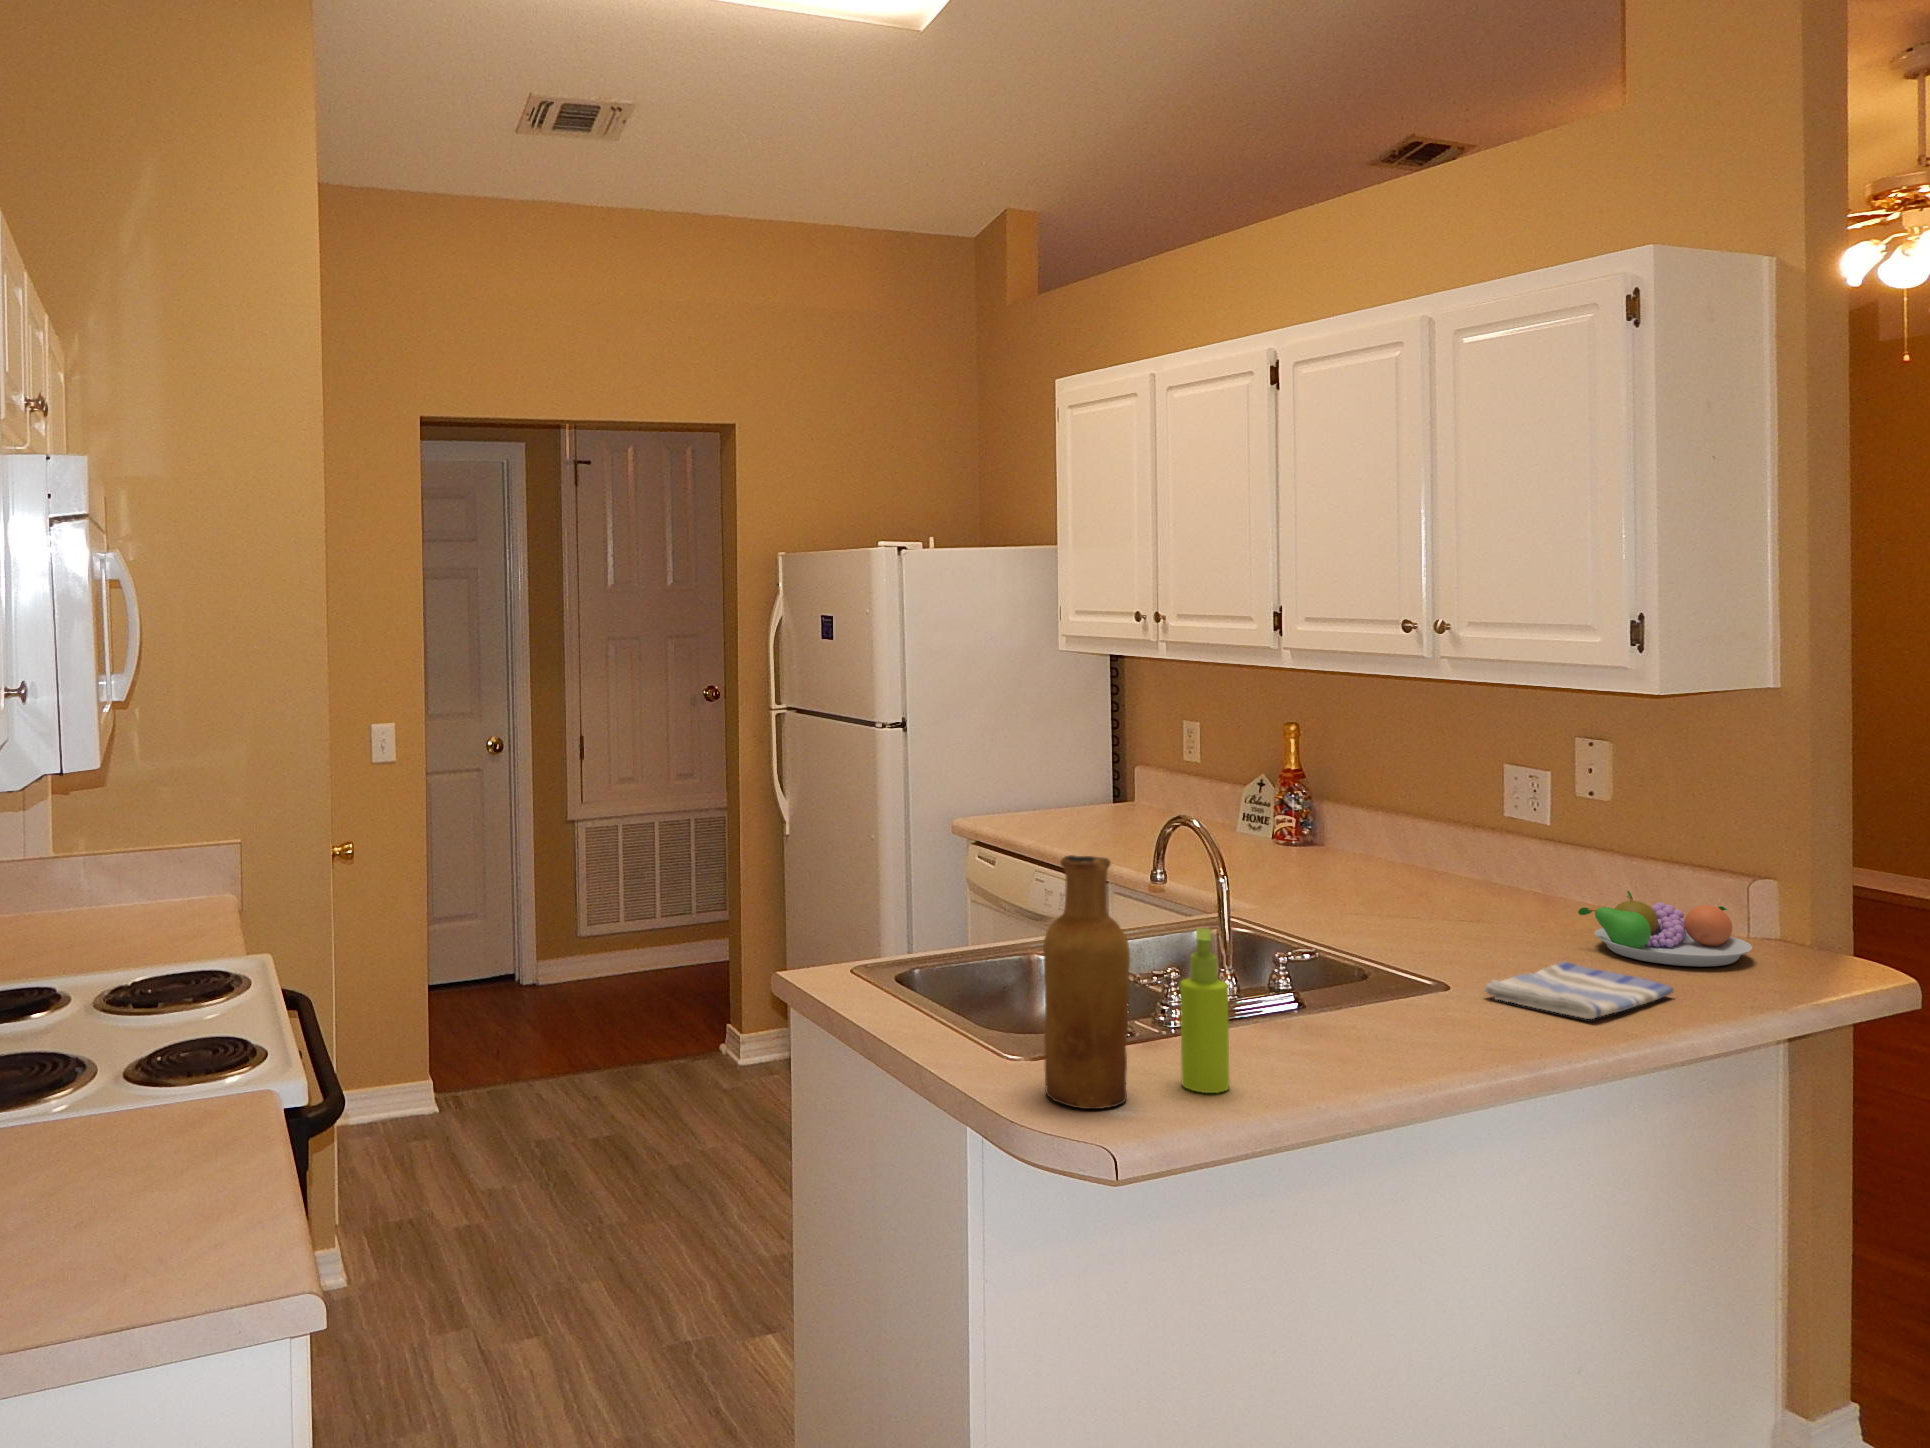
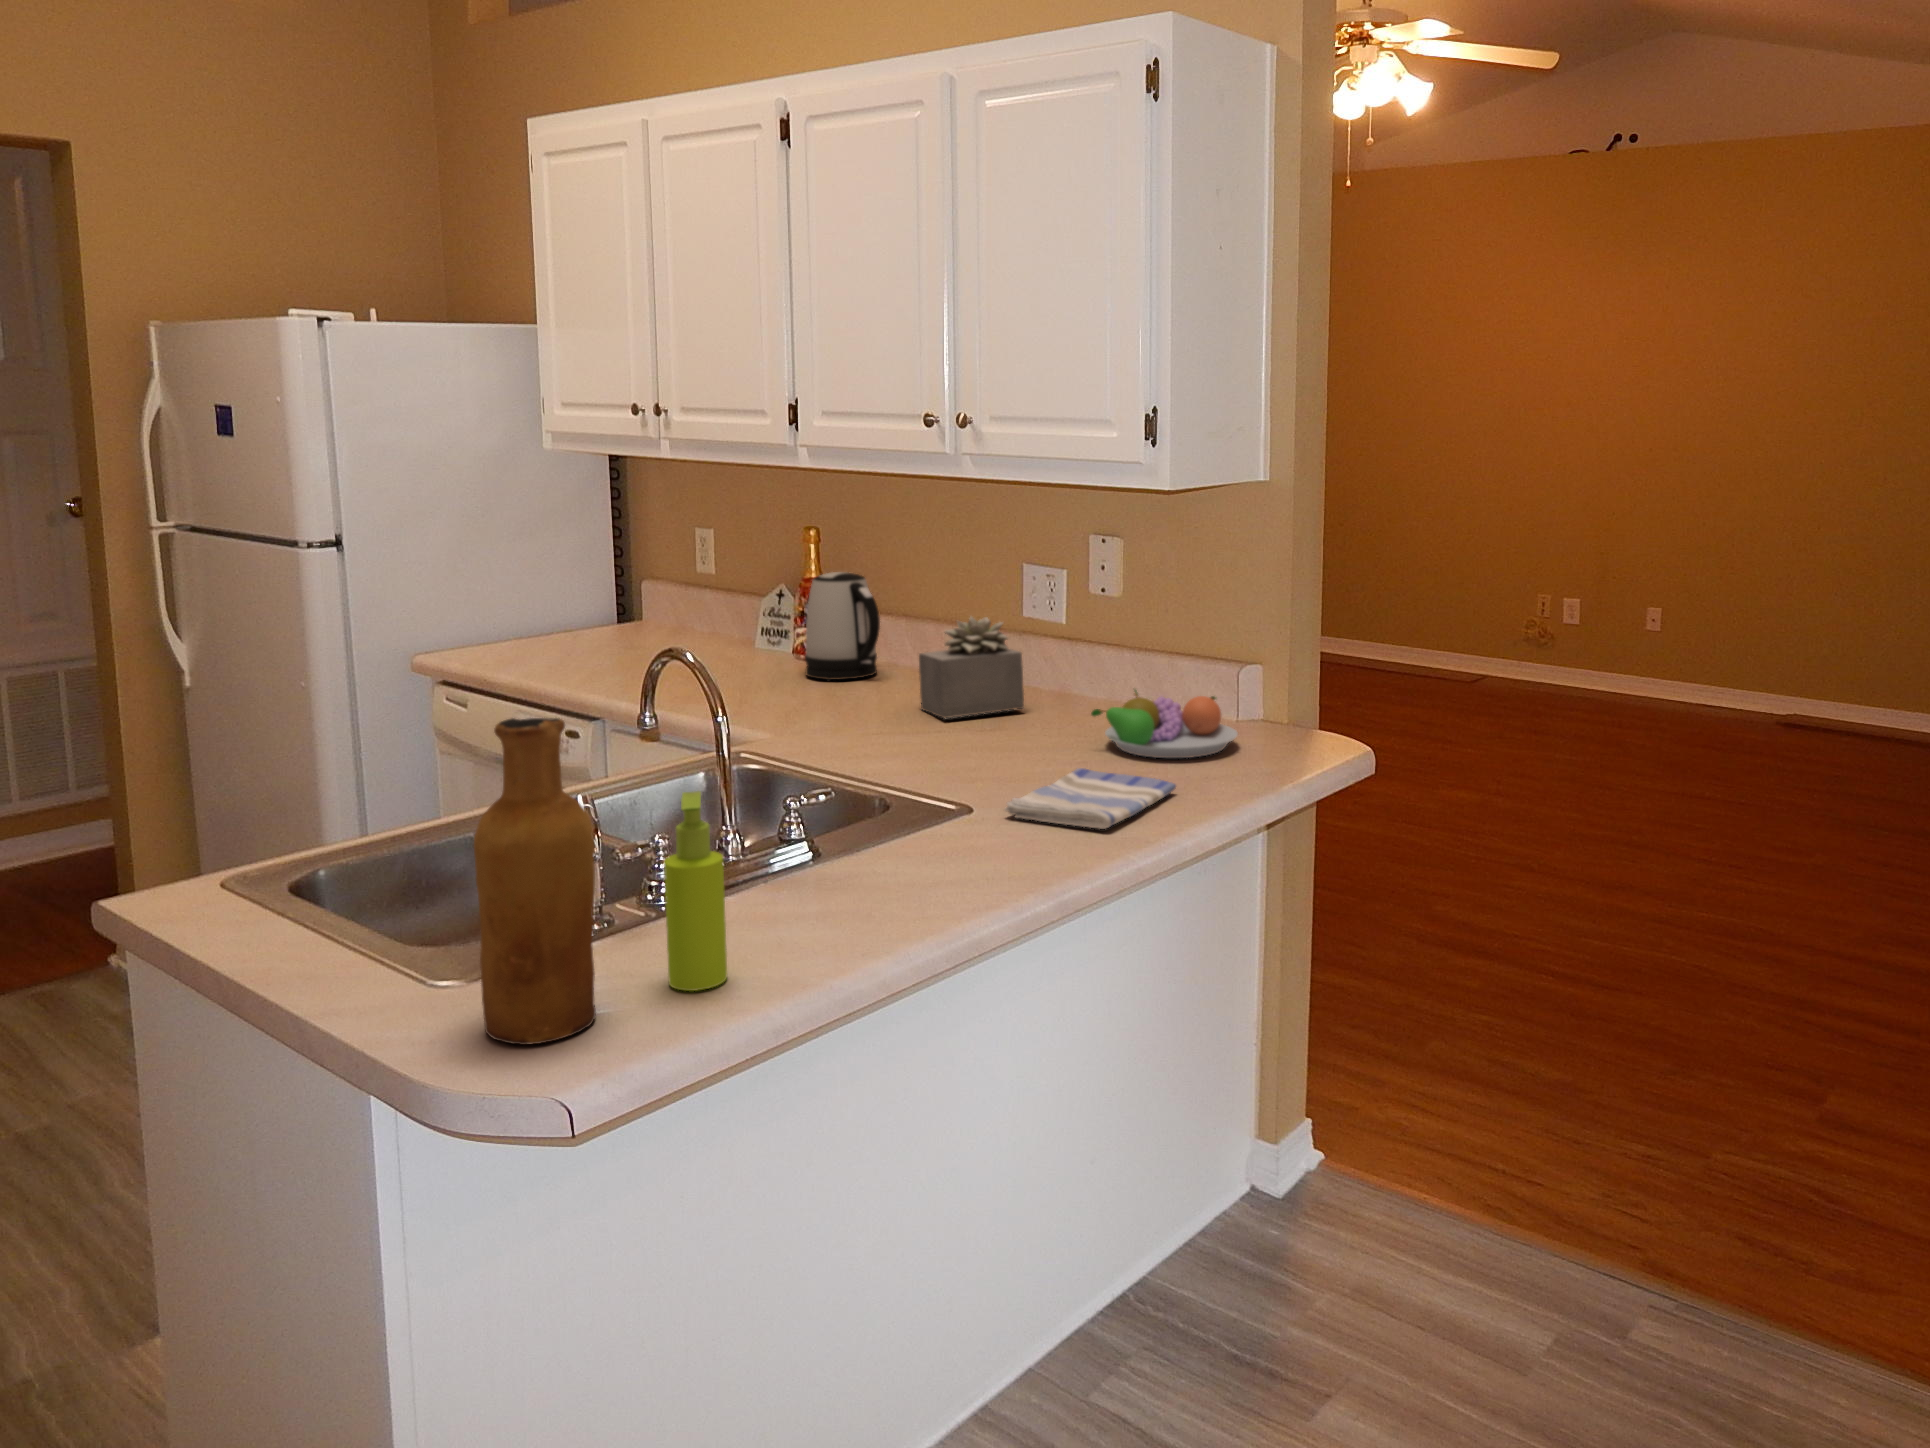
kettle: none [1285,764,1357,864] -> present [805,572,880,680]
succulent plant: none [1397,809,1509,906] -> present [919,617,1024,719]

